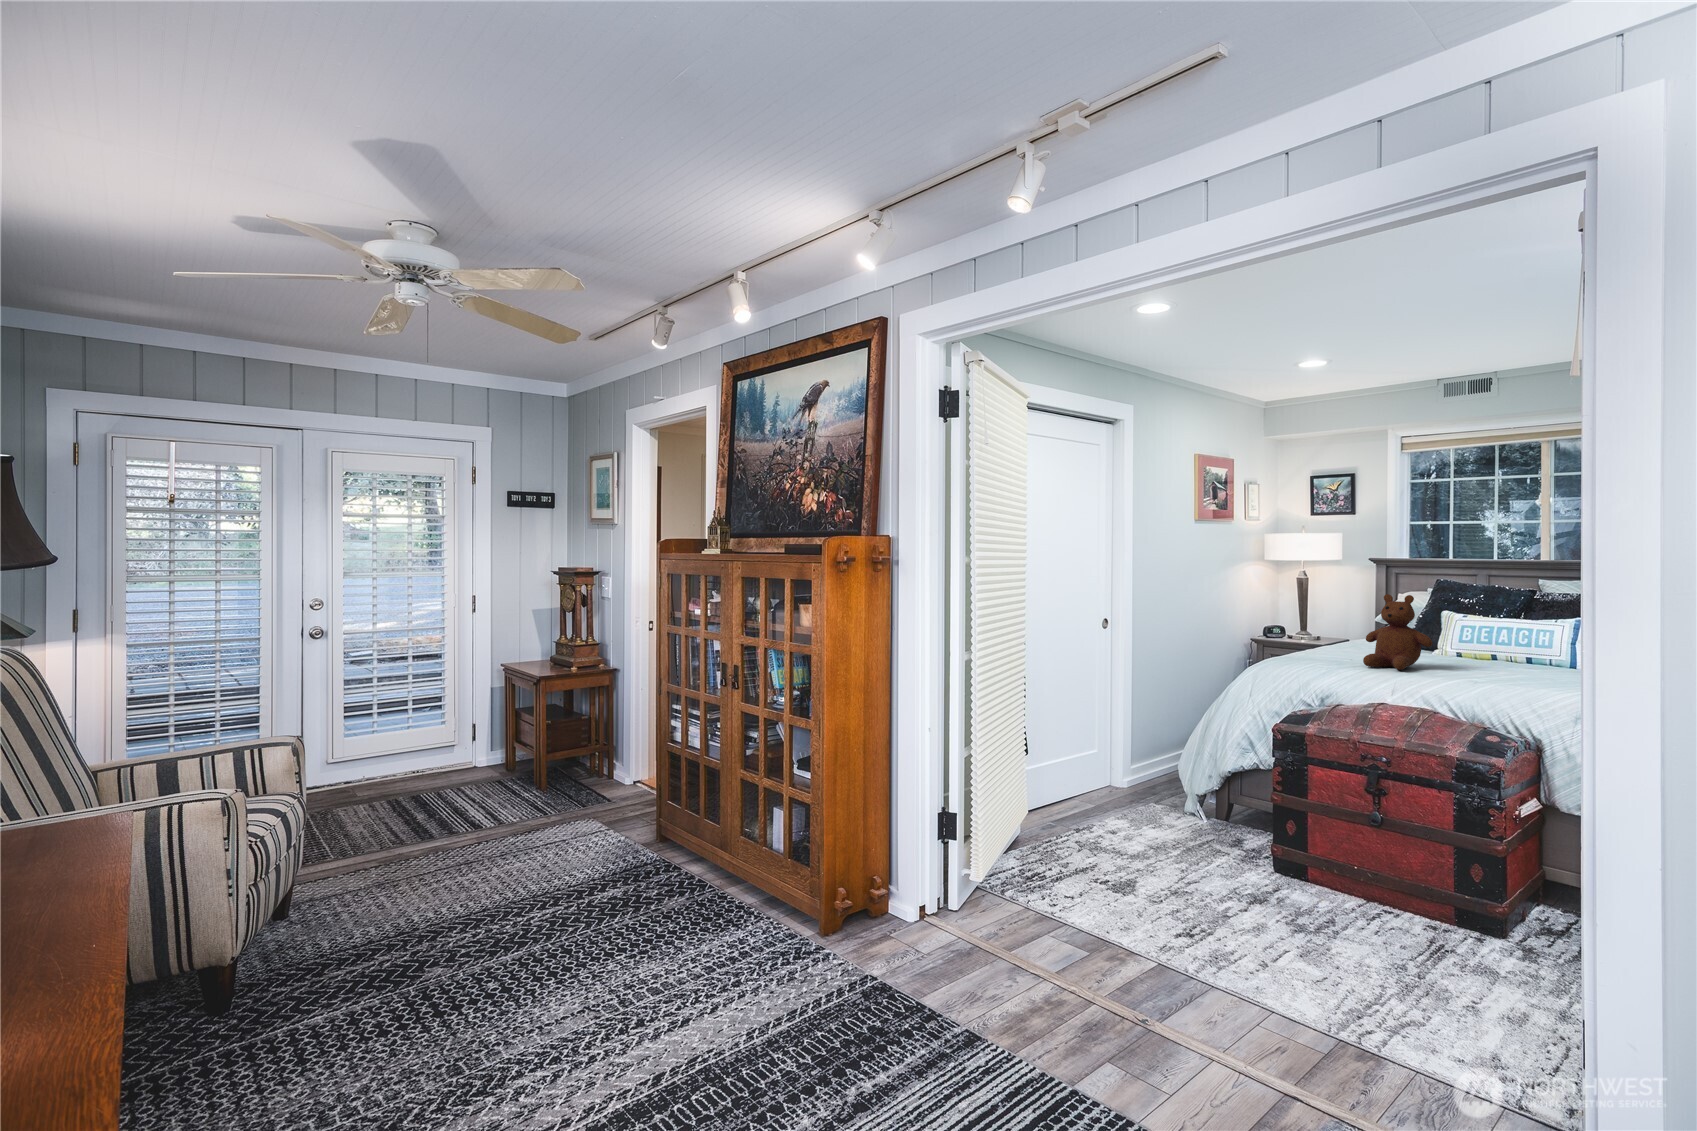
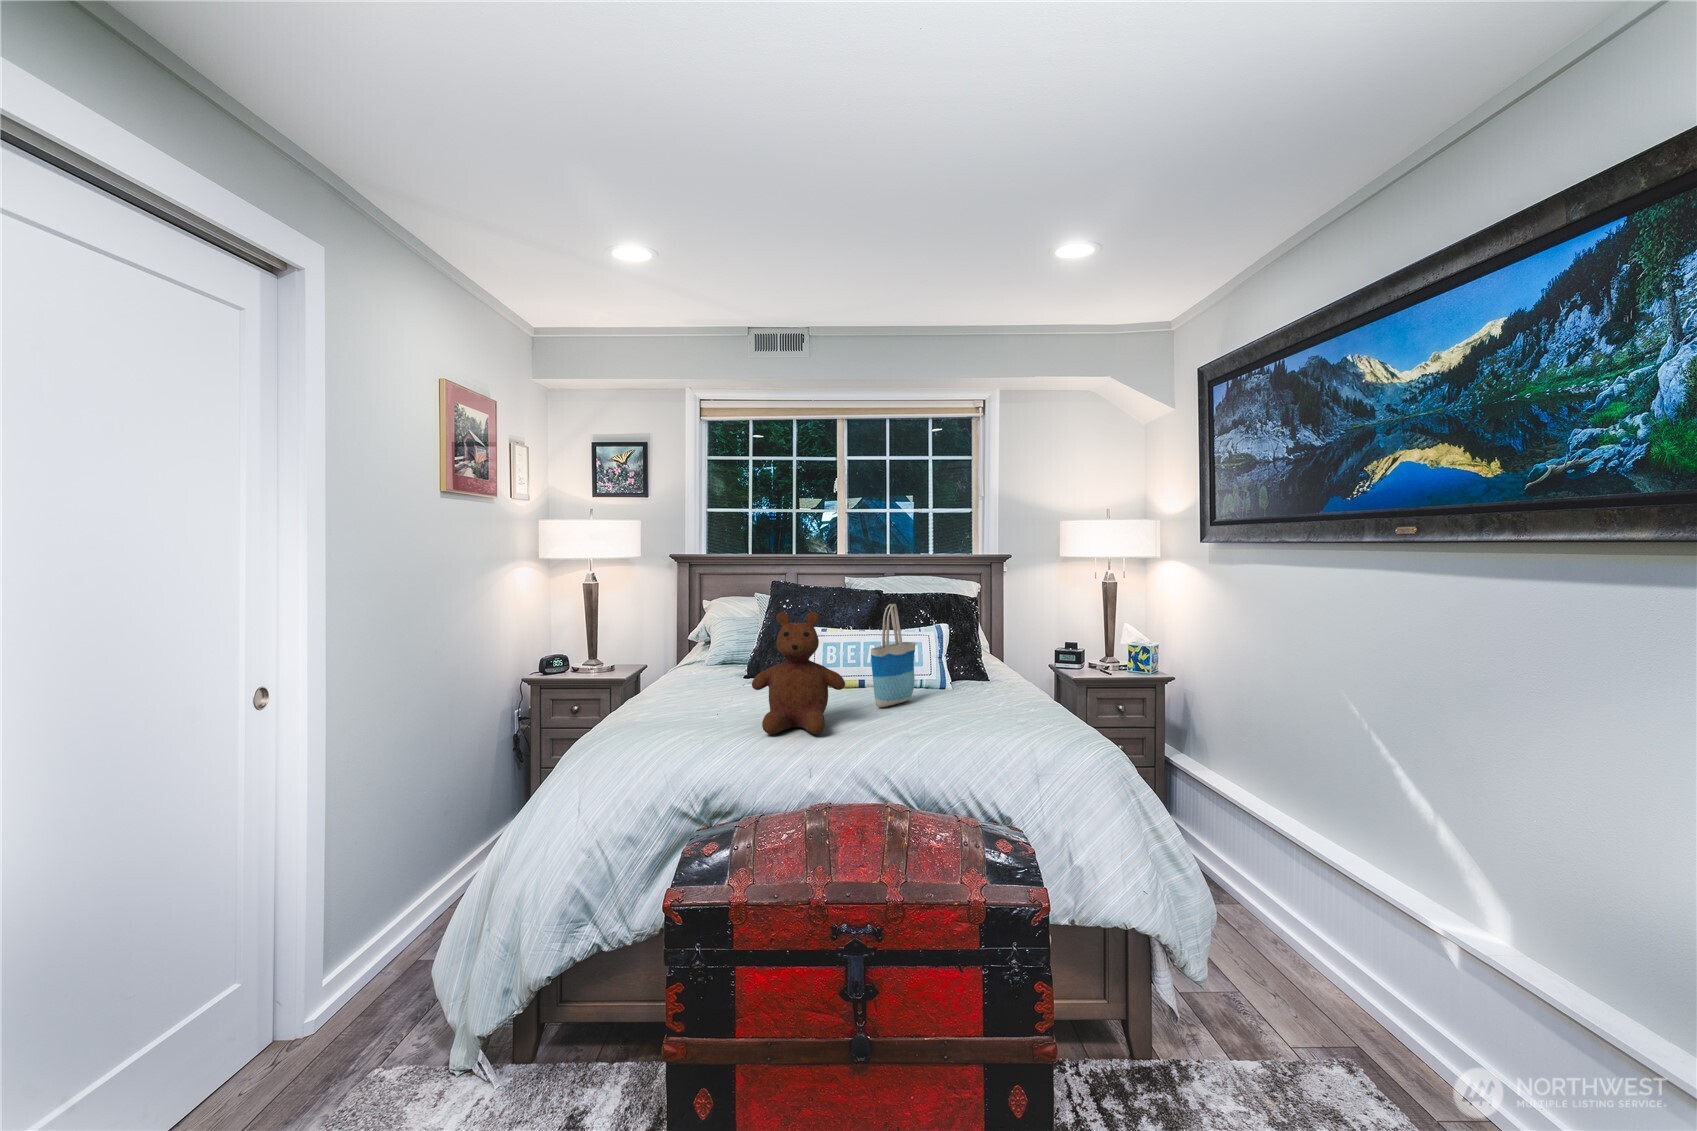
tote bag: none [1470,595,1525,668] -> present [871,604,915,707]

